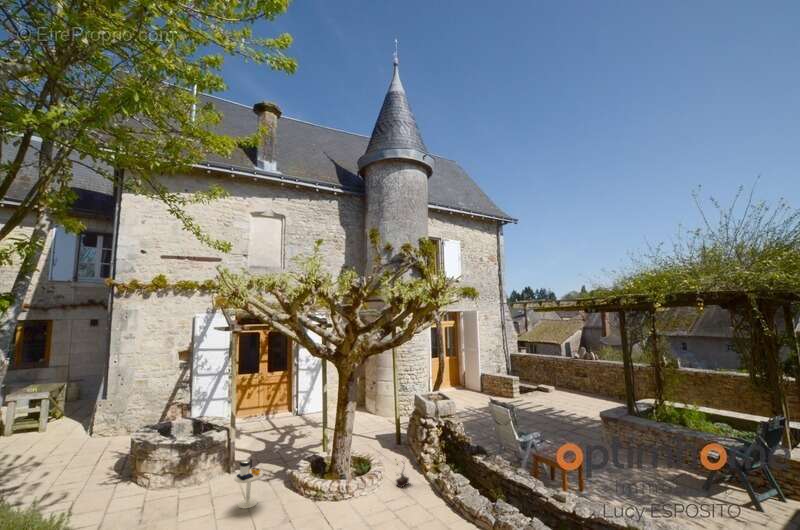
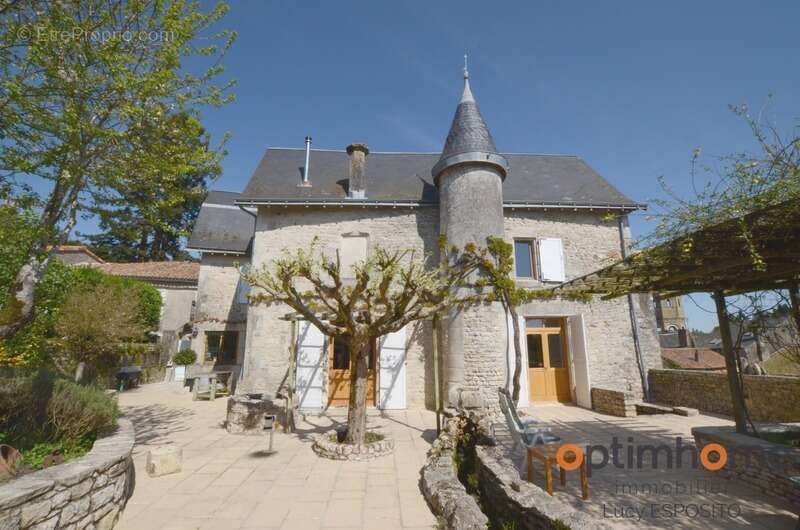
potted plant: present [395,450,411,487] -> none [383,427,413,465]

